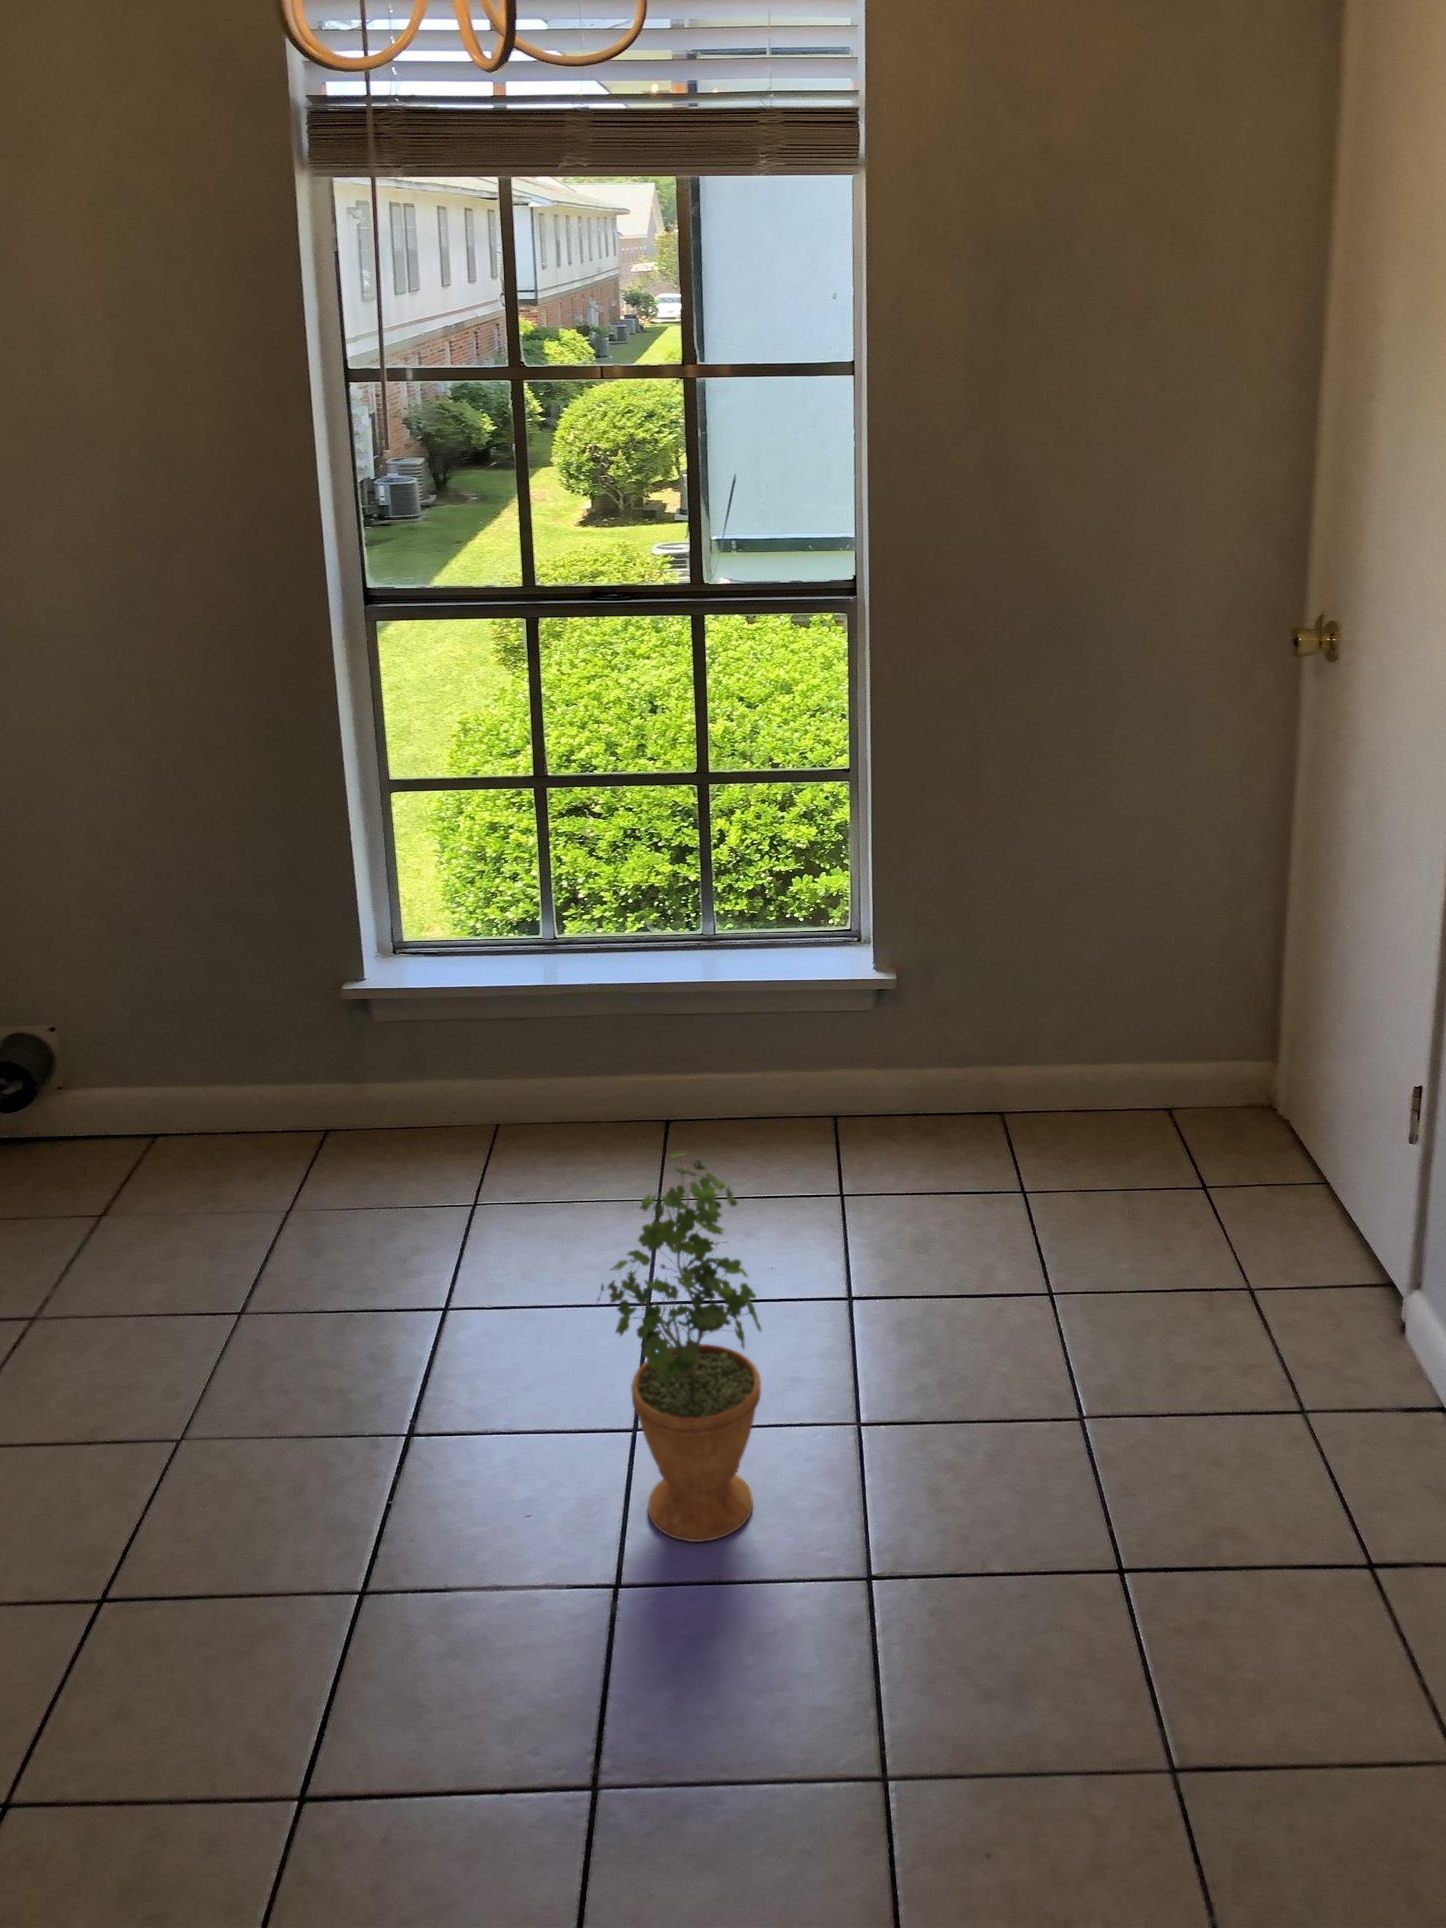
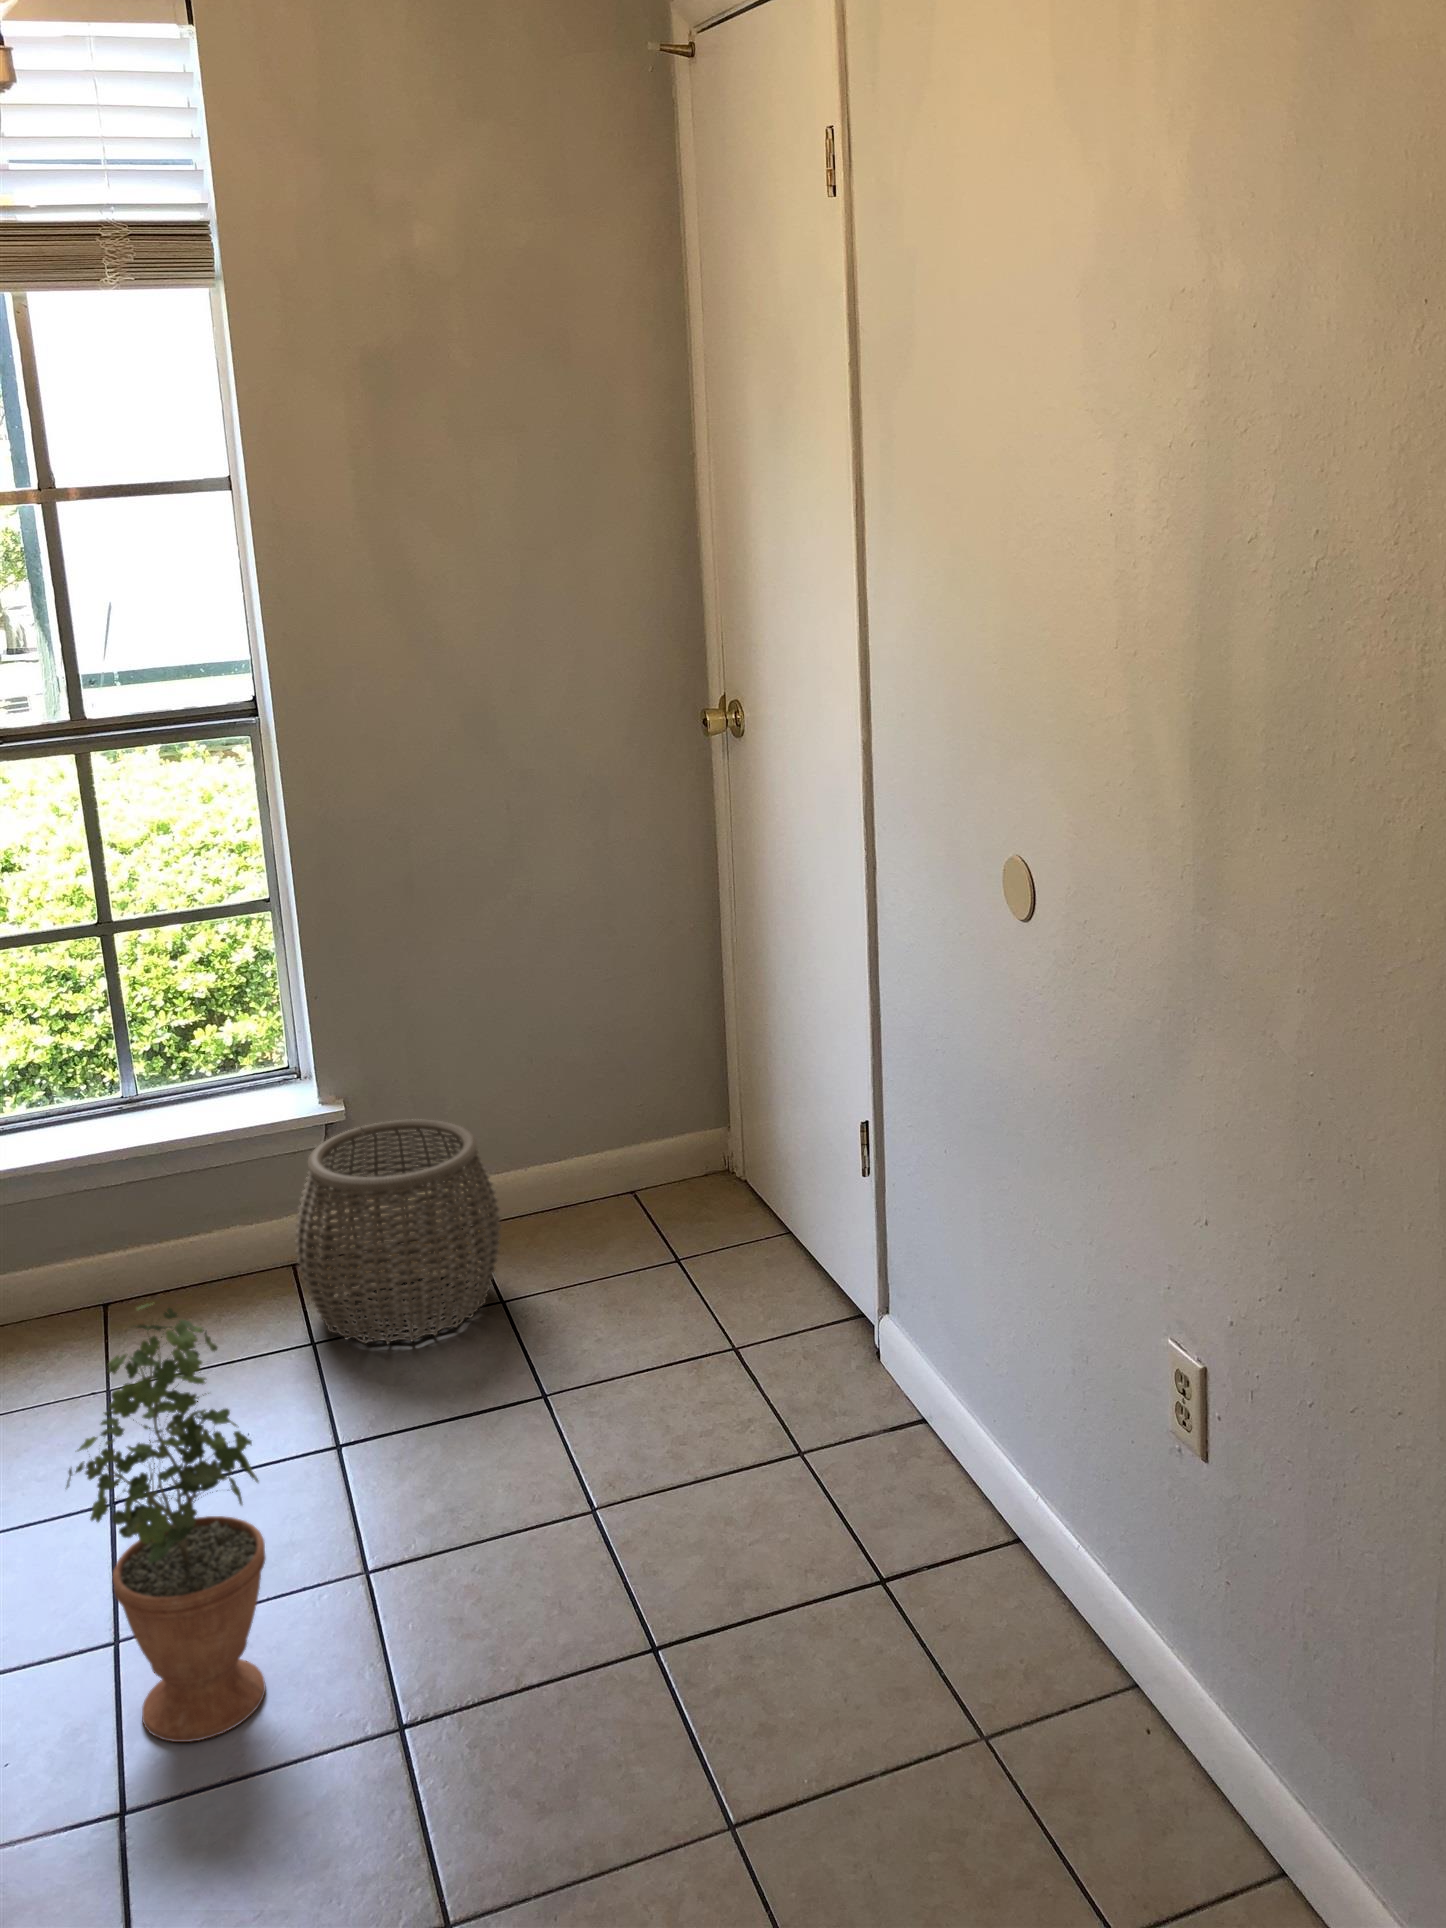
woven basket: none [853,990,1044,1202] -> present [295,1120,501,1344]

